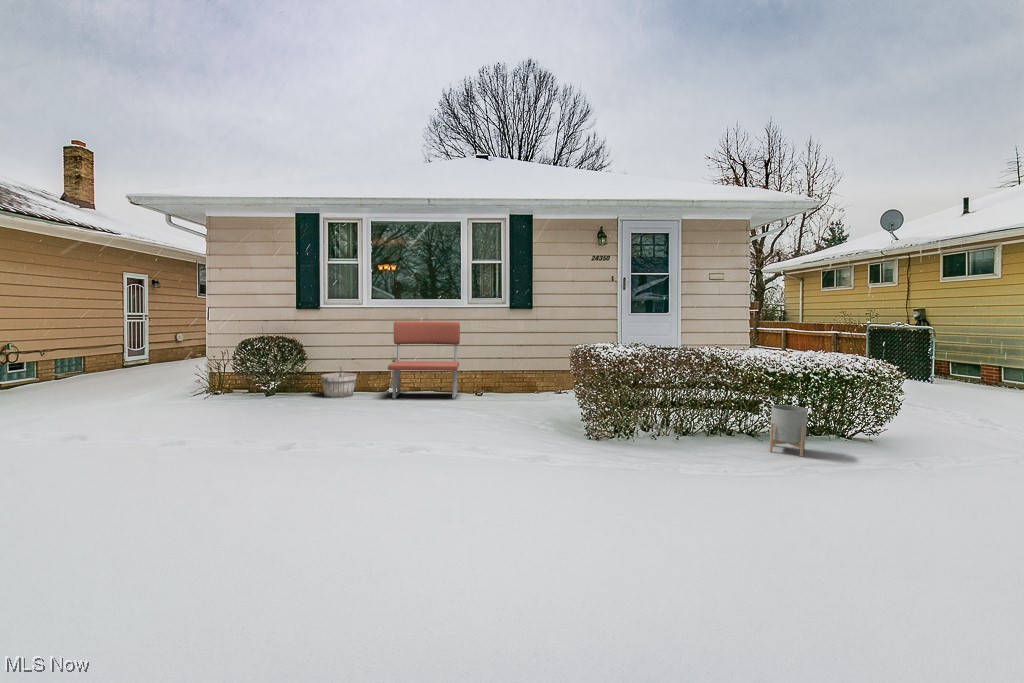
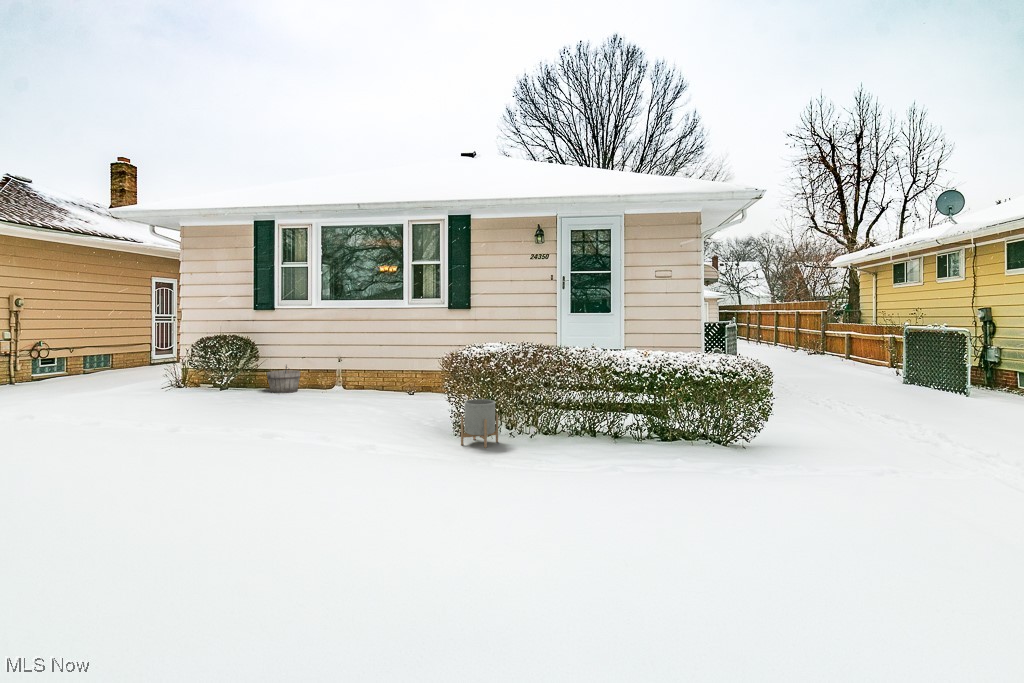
bench: present [388,321,460,399] -> none [320,321,396,397]
planter: present [769,405,807,457] -> present [461,399,498,448]

